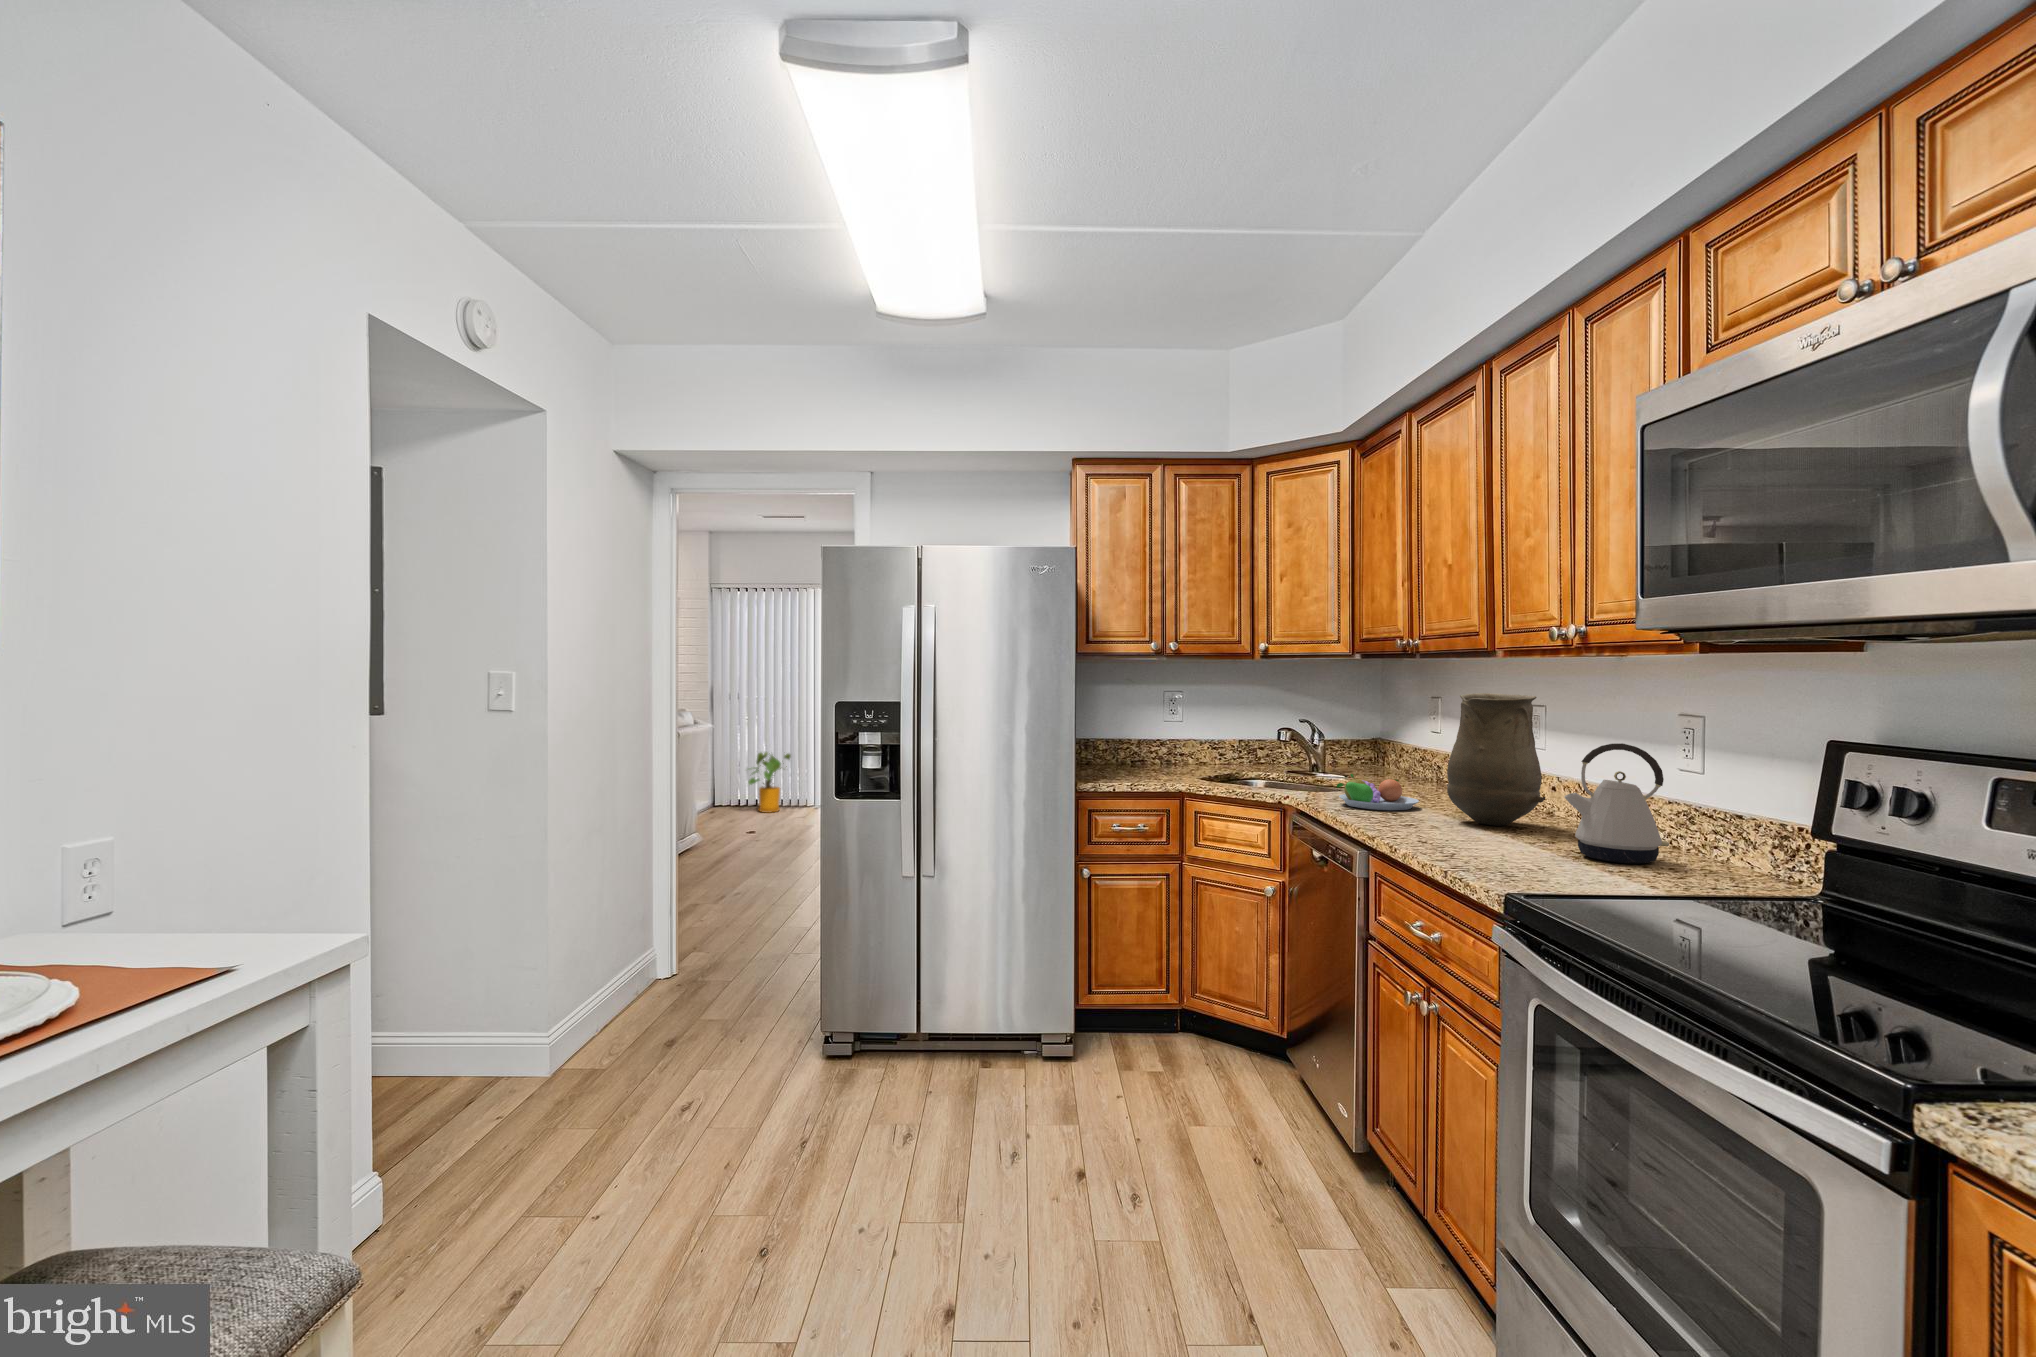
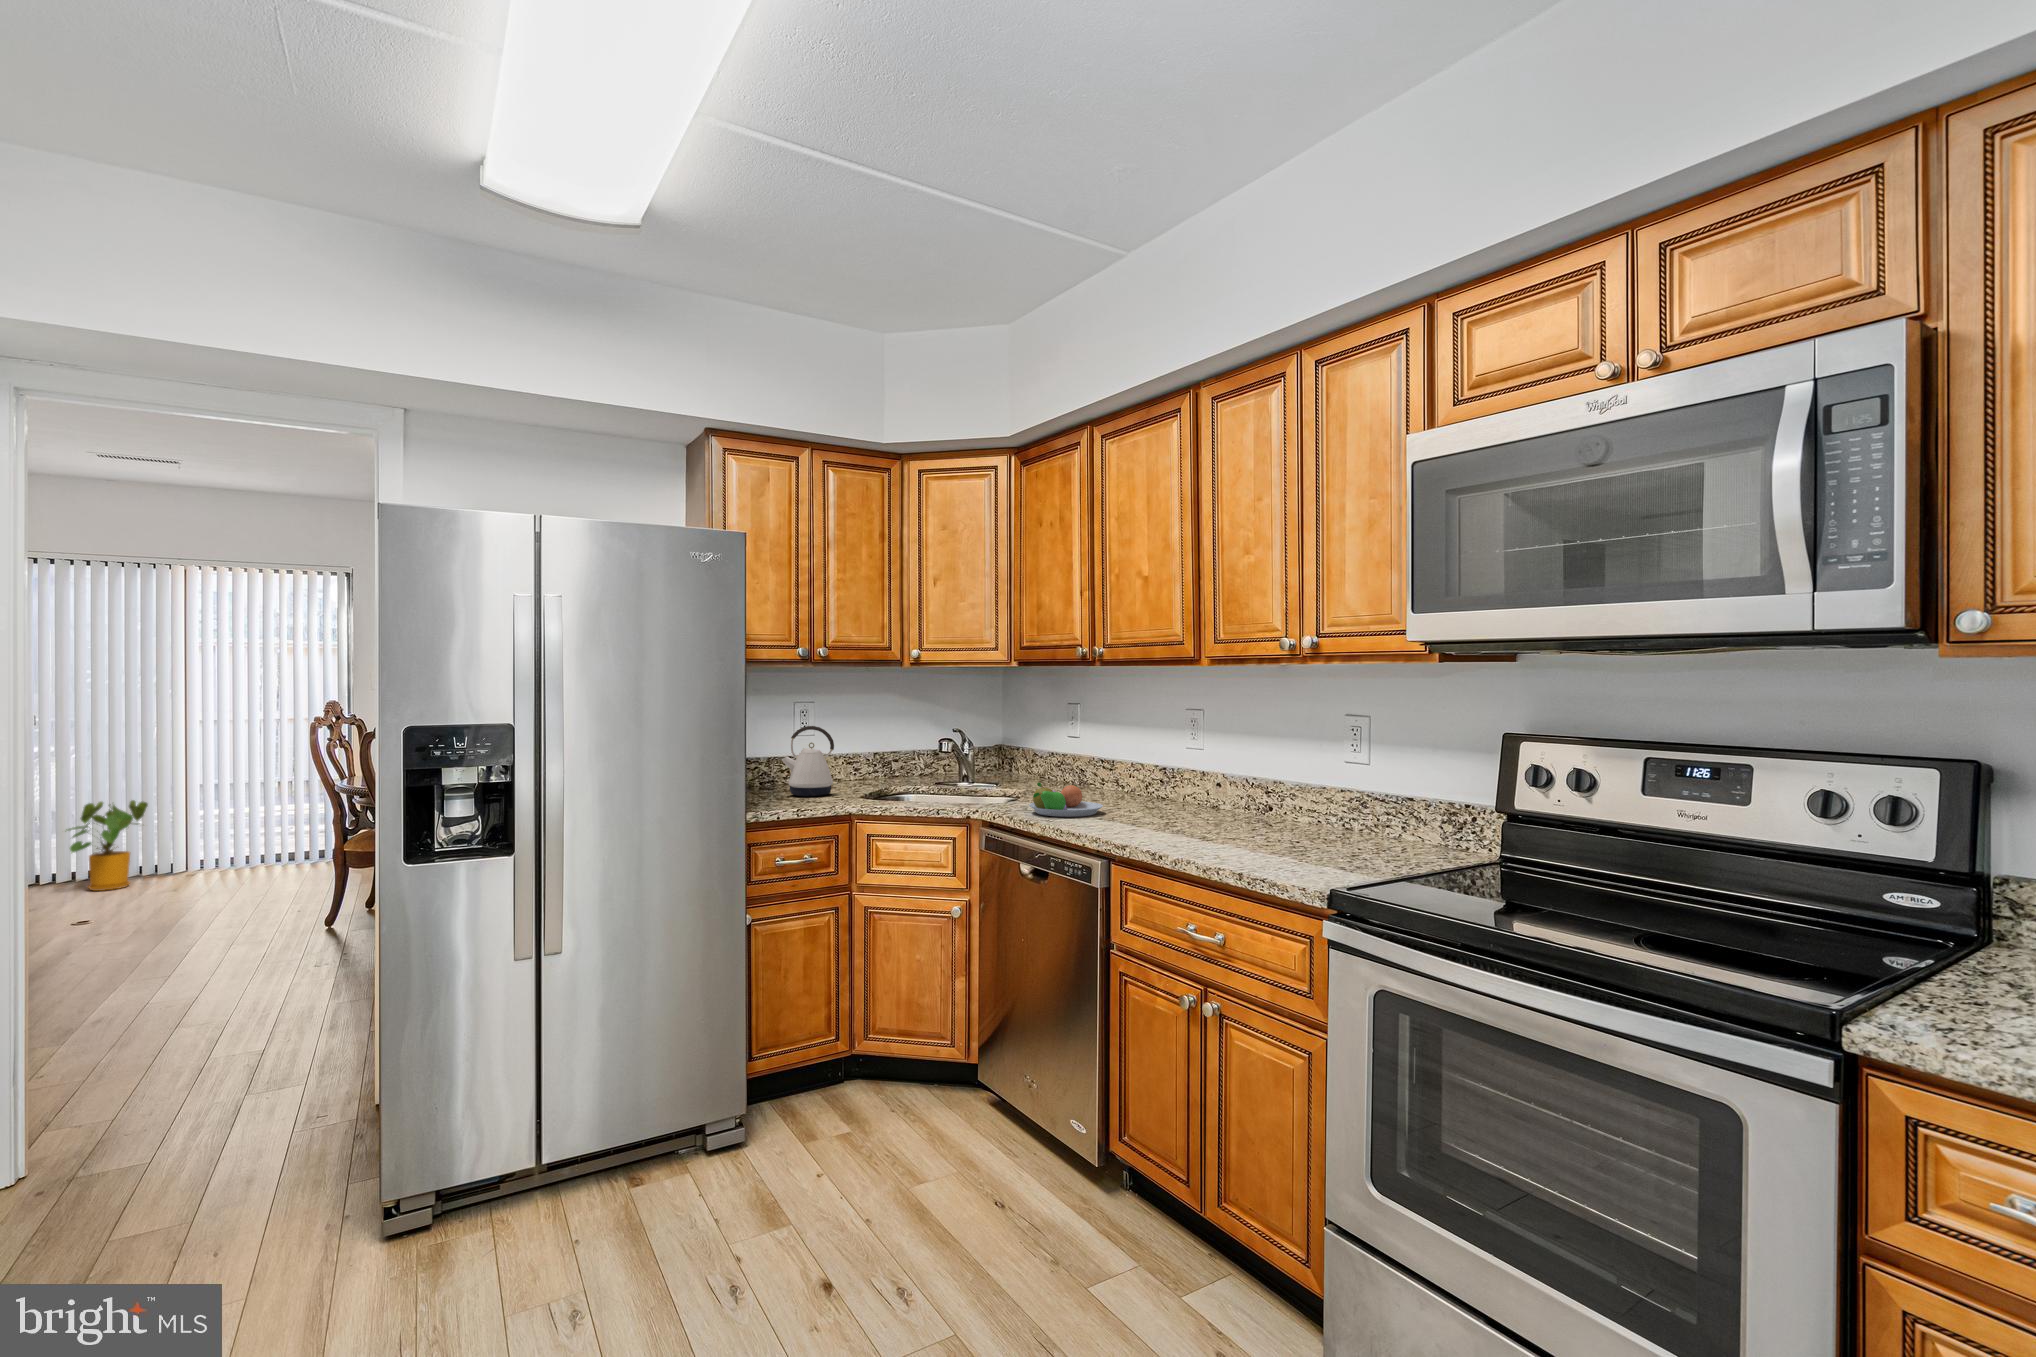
vase: present [1447,693,1545,826] -> none [1141,699,1232,823]
kettle: present [1564,743,1669,864] -> present [782,726,837,796]

